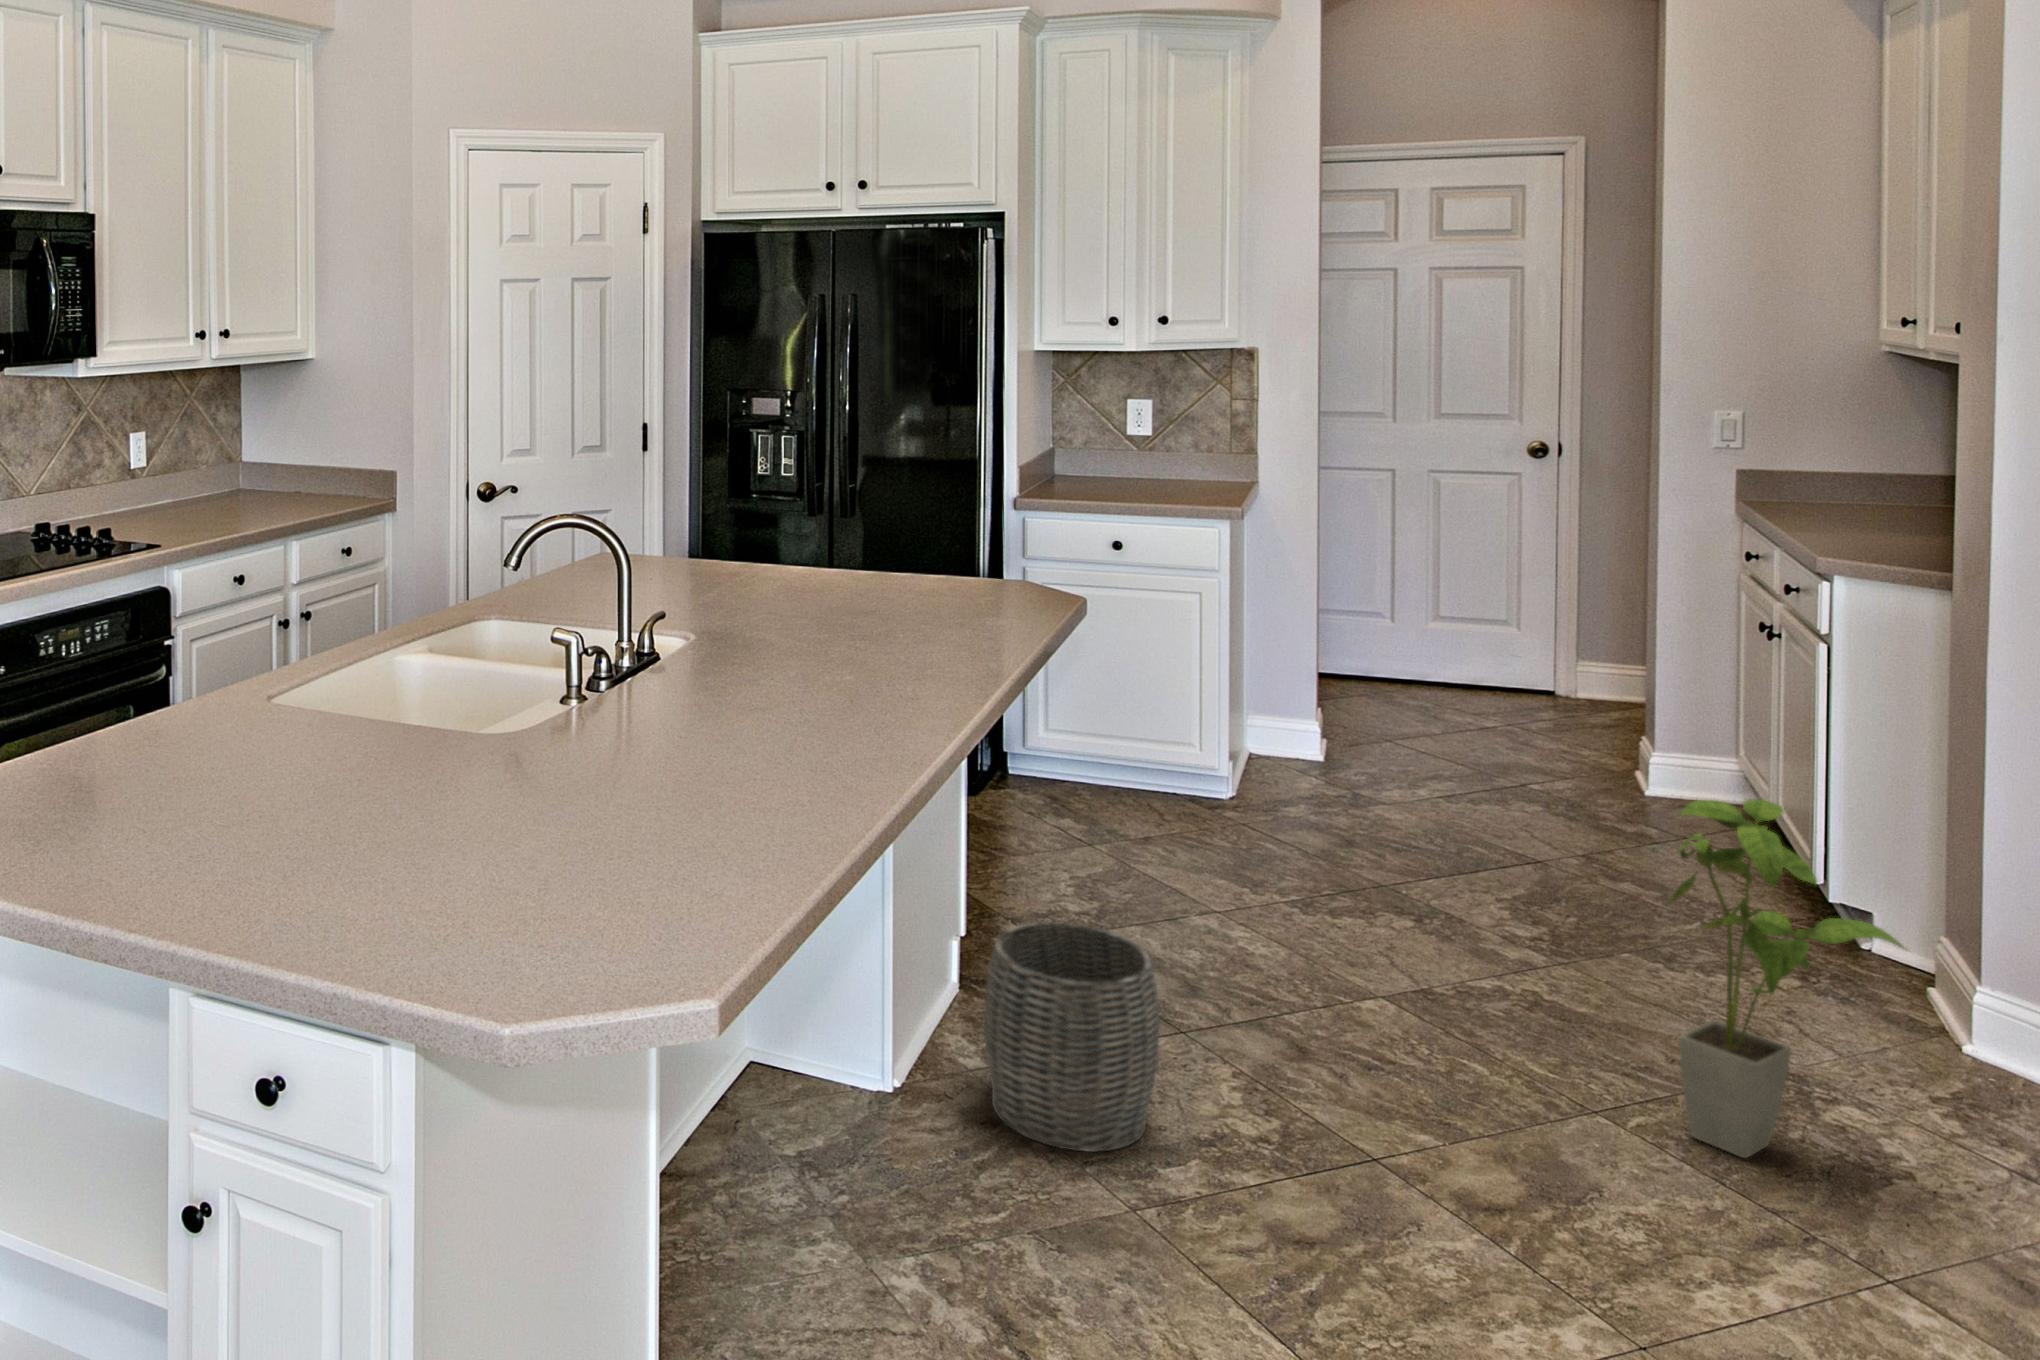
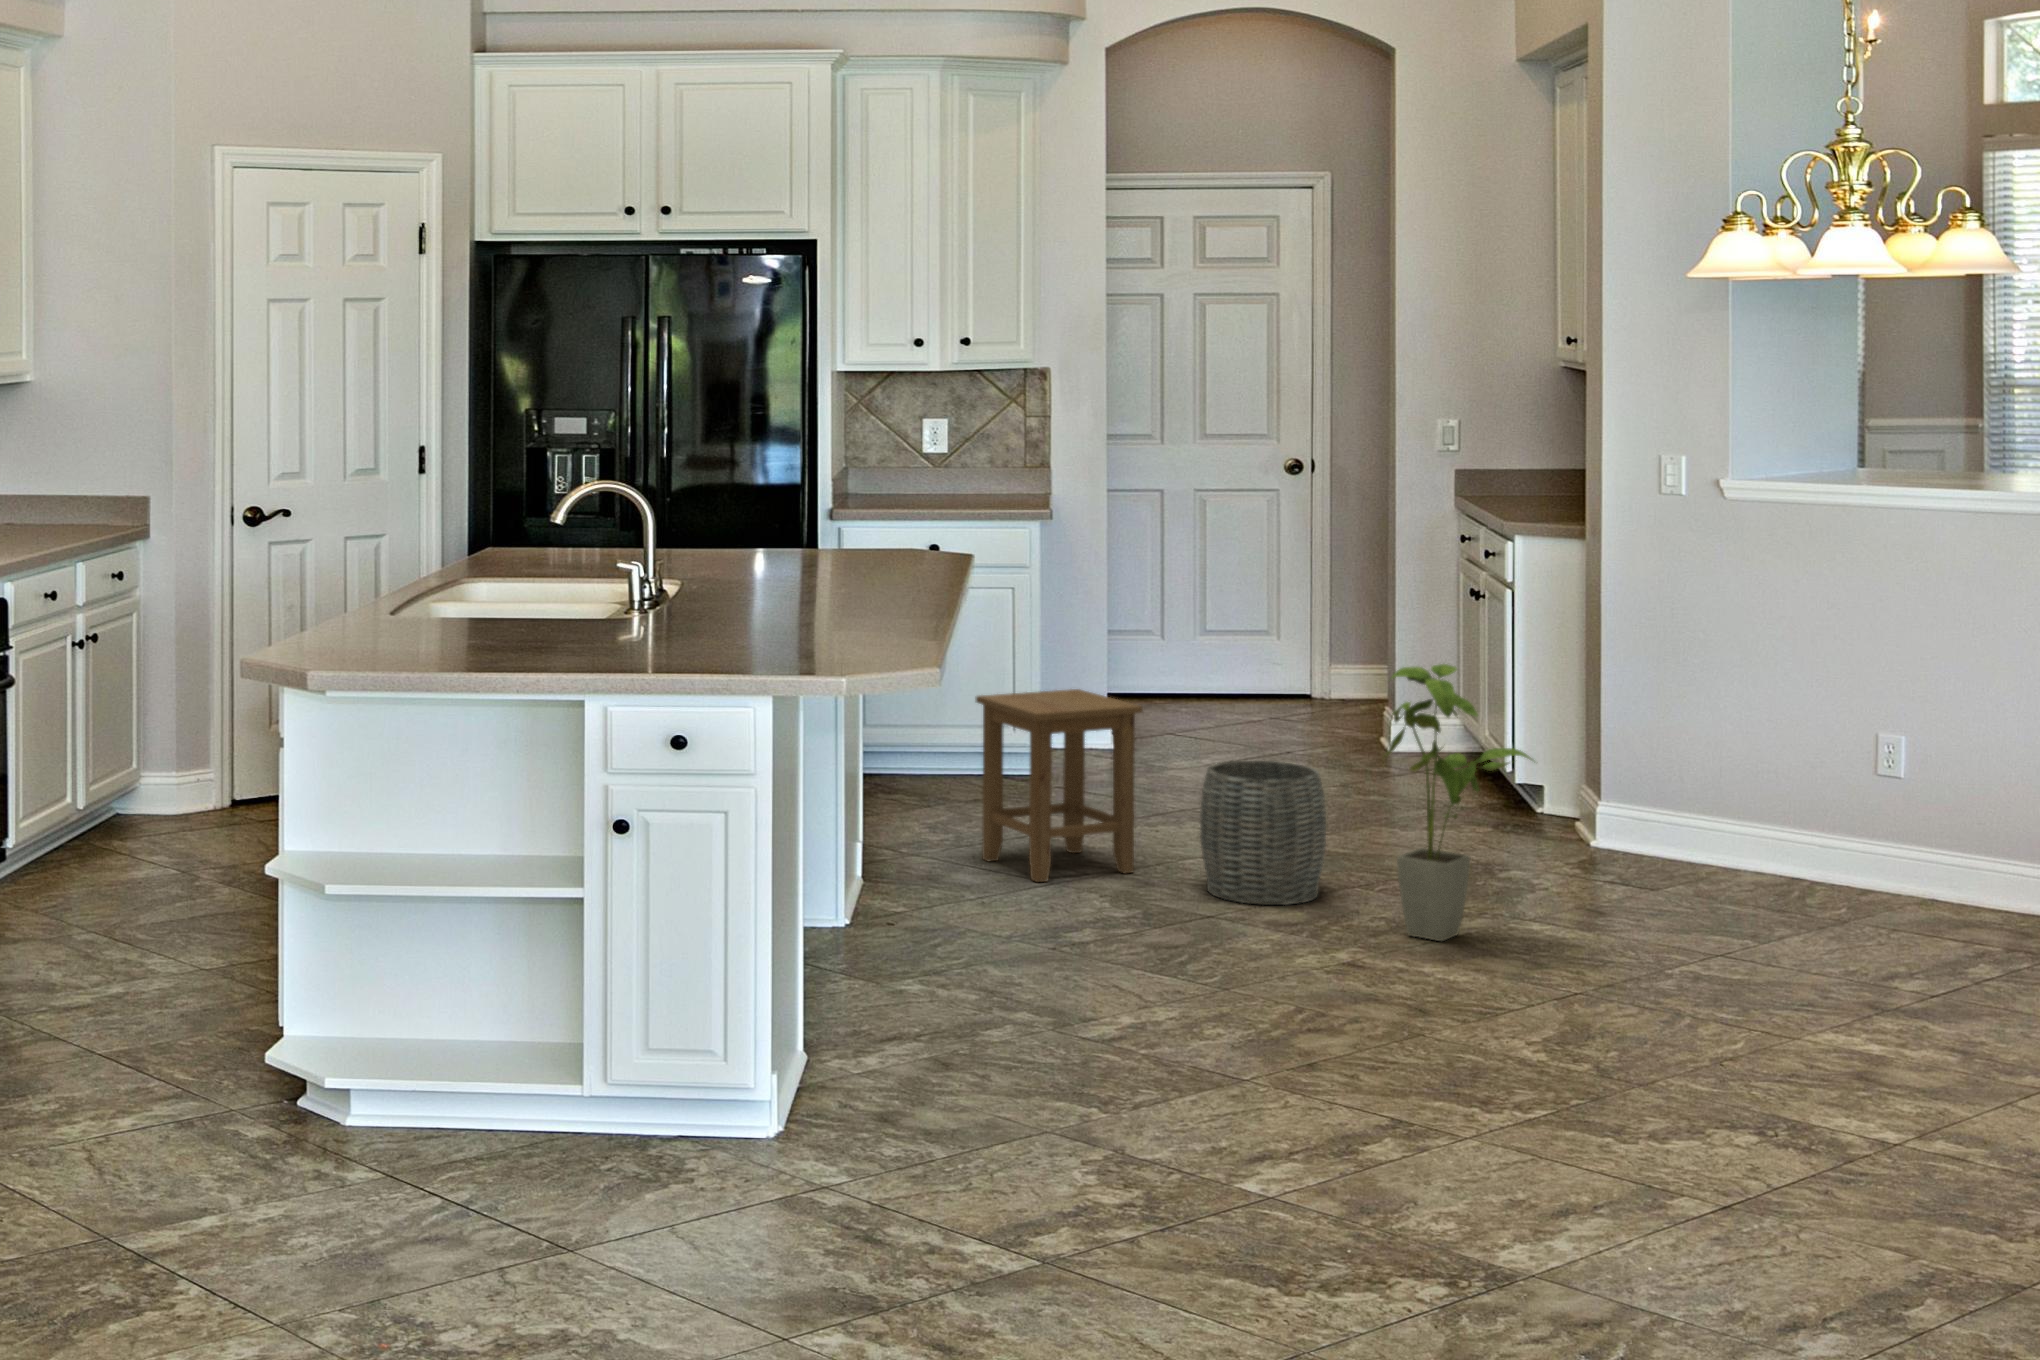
stool: none [1137,730,1336,959] -> present [976,689,1143,882]
woven basket: present [984,922,1159,1152] -> present [1200,761,1326,905]

